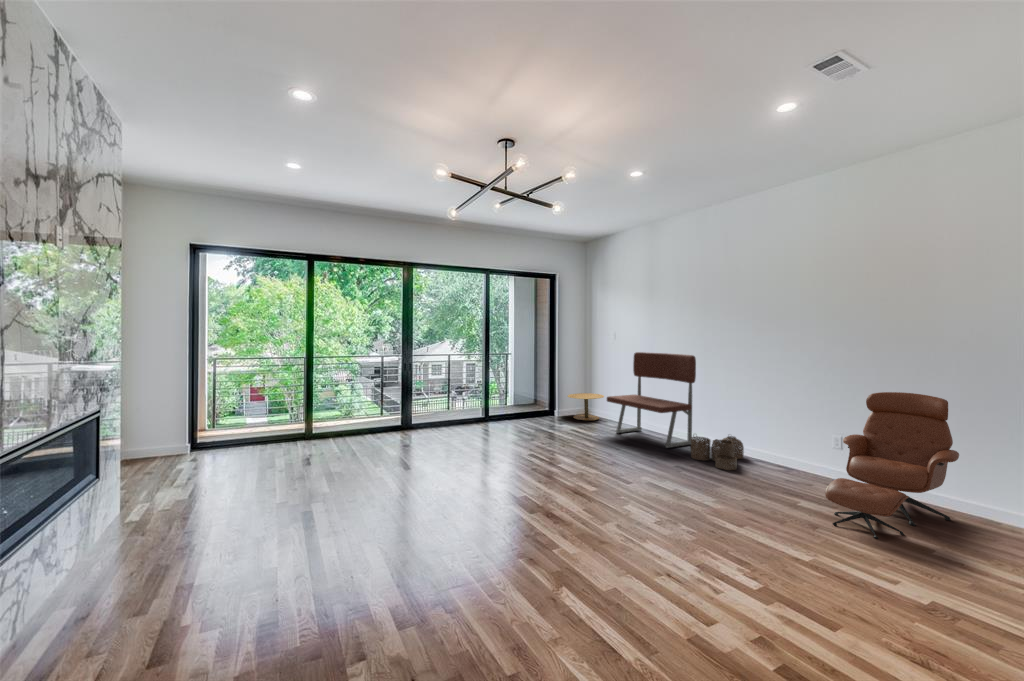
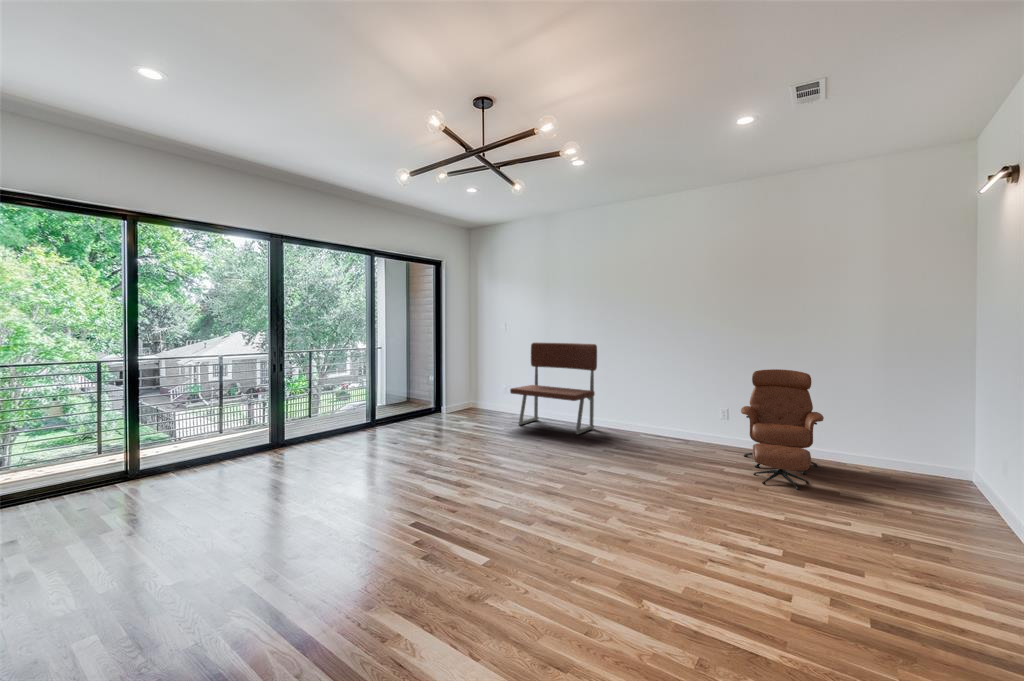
side table: present [568,393,604,420] -> none [455,387,493,415]
woven basket: present [691,436,744,470] -> none [605,416,651,449]

